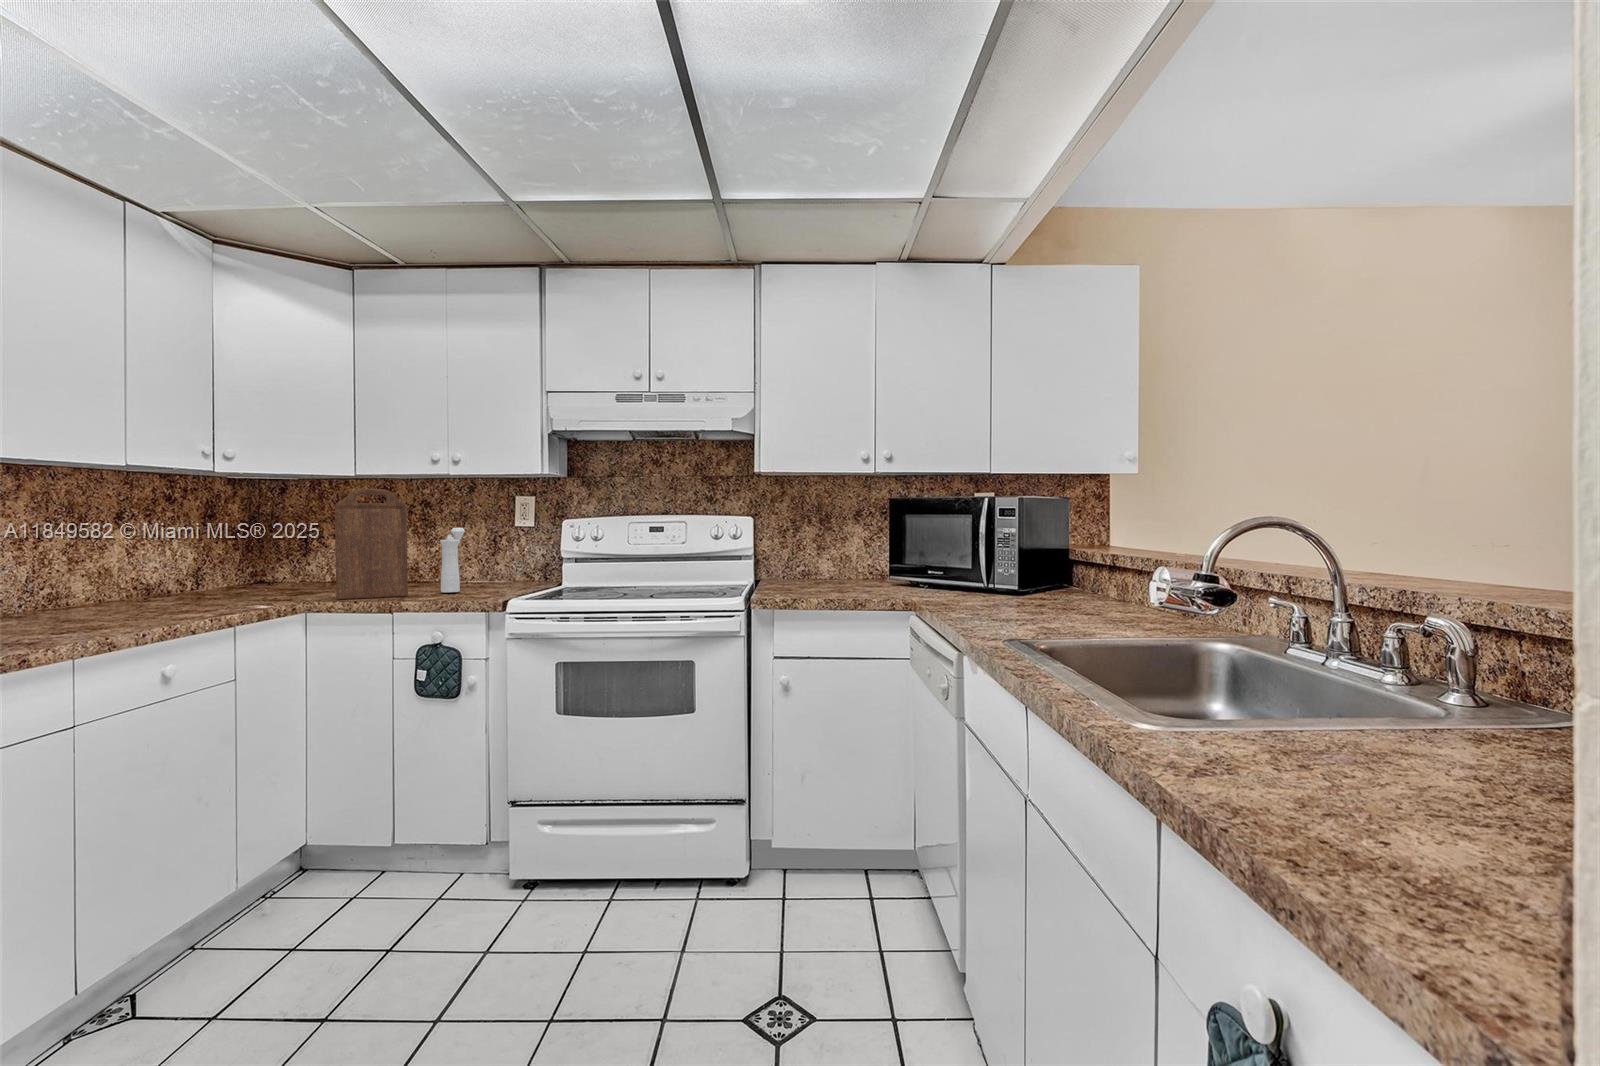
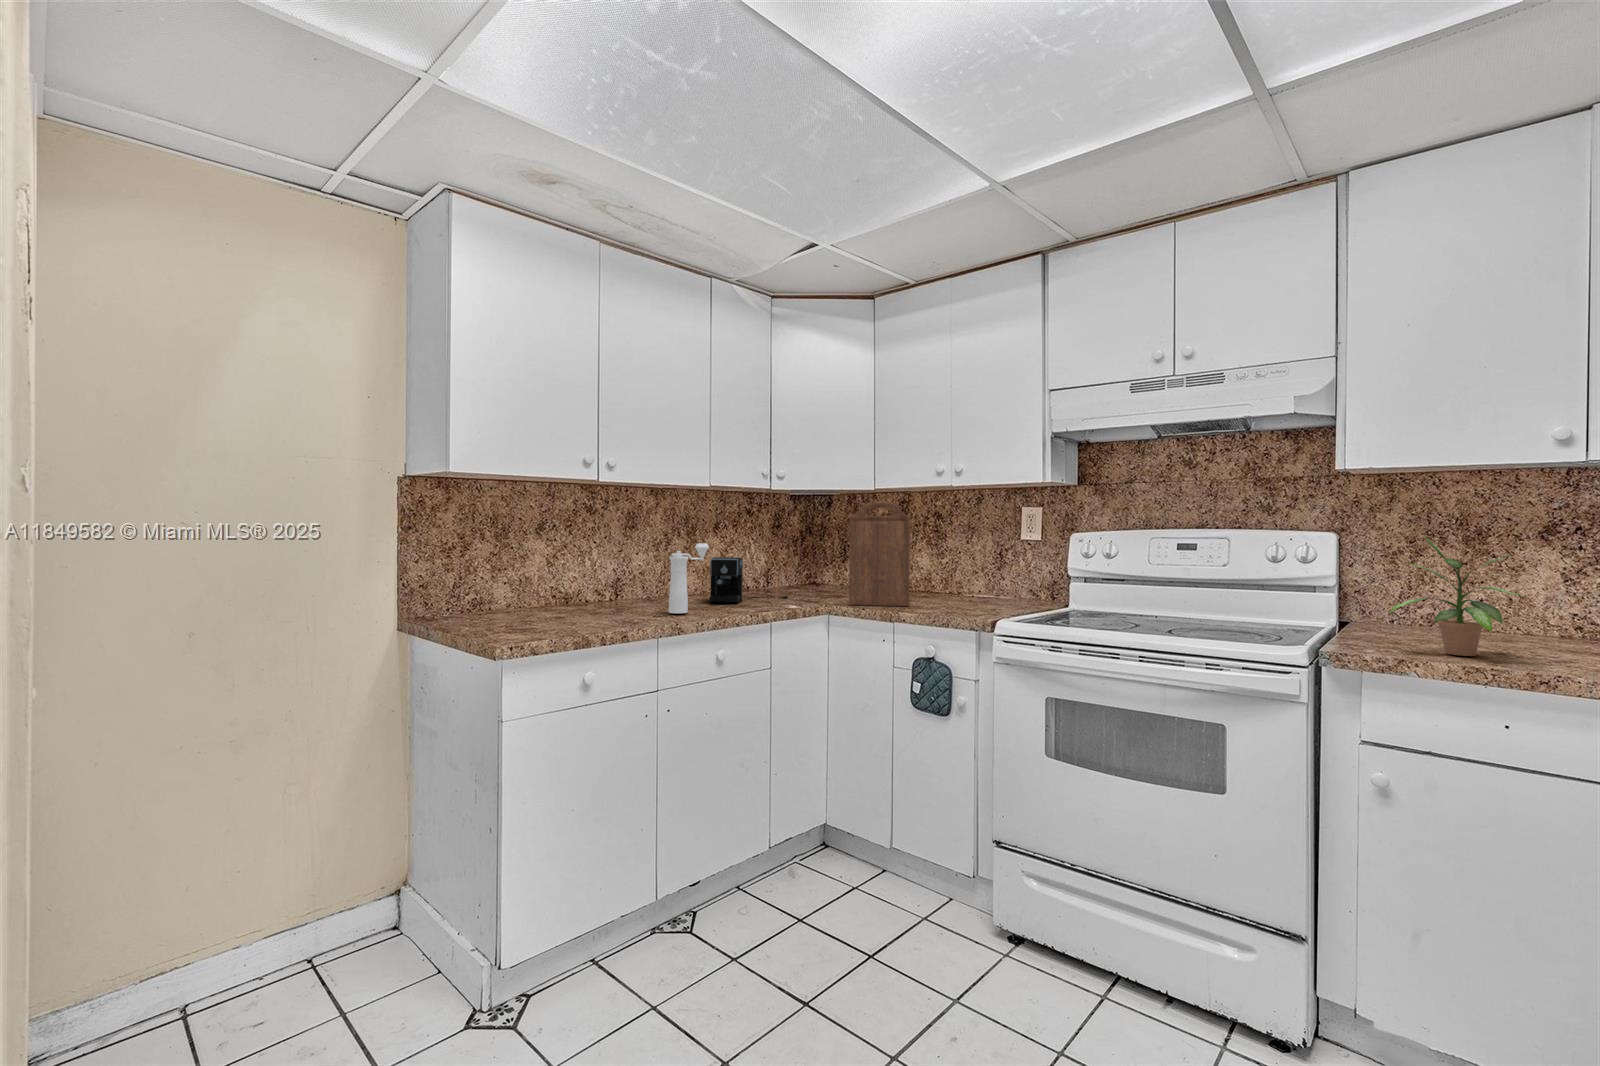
potted plant: none [783,517,846,594] -> present [1390,536,1523,656]
pepper mill: present [440,528,465,592] -> present [669,543,709,613]
coffee maker: none [129,553,245,609] -> present [710,557,788,602]

